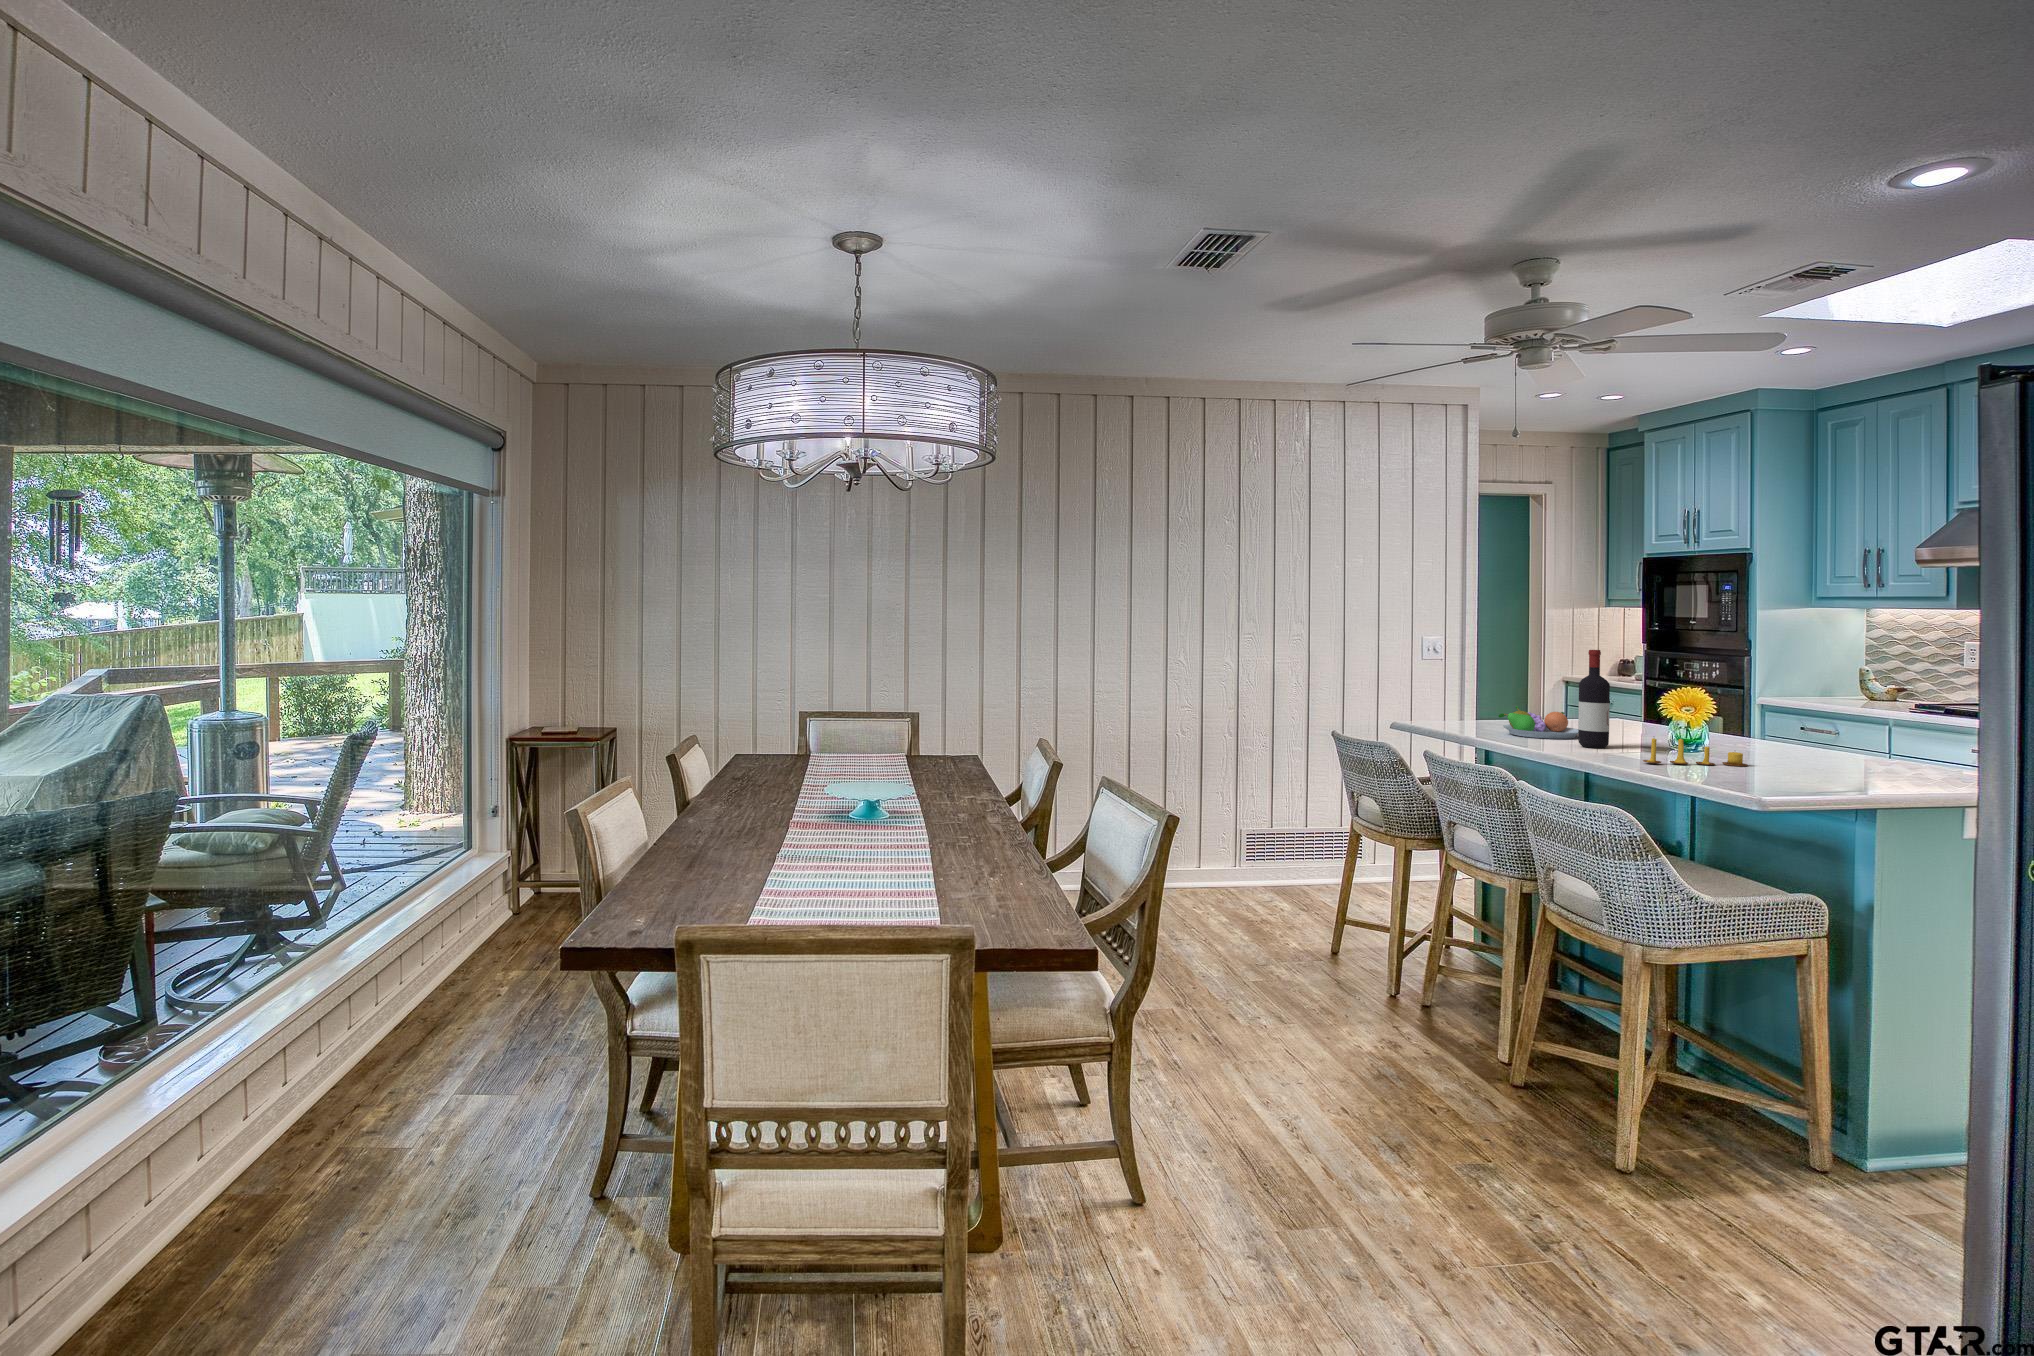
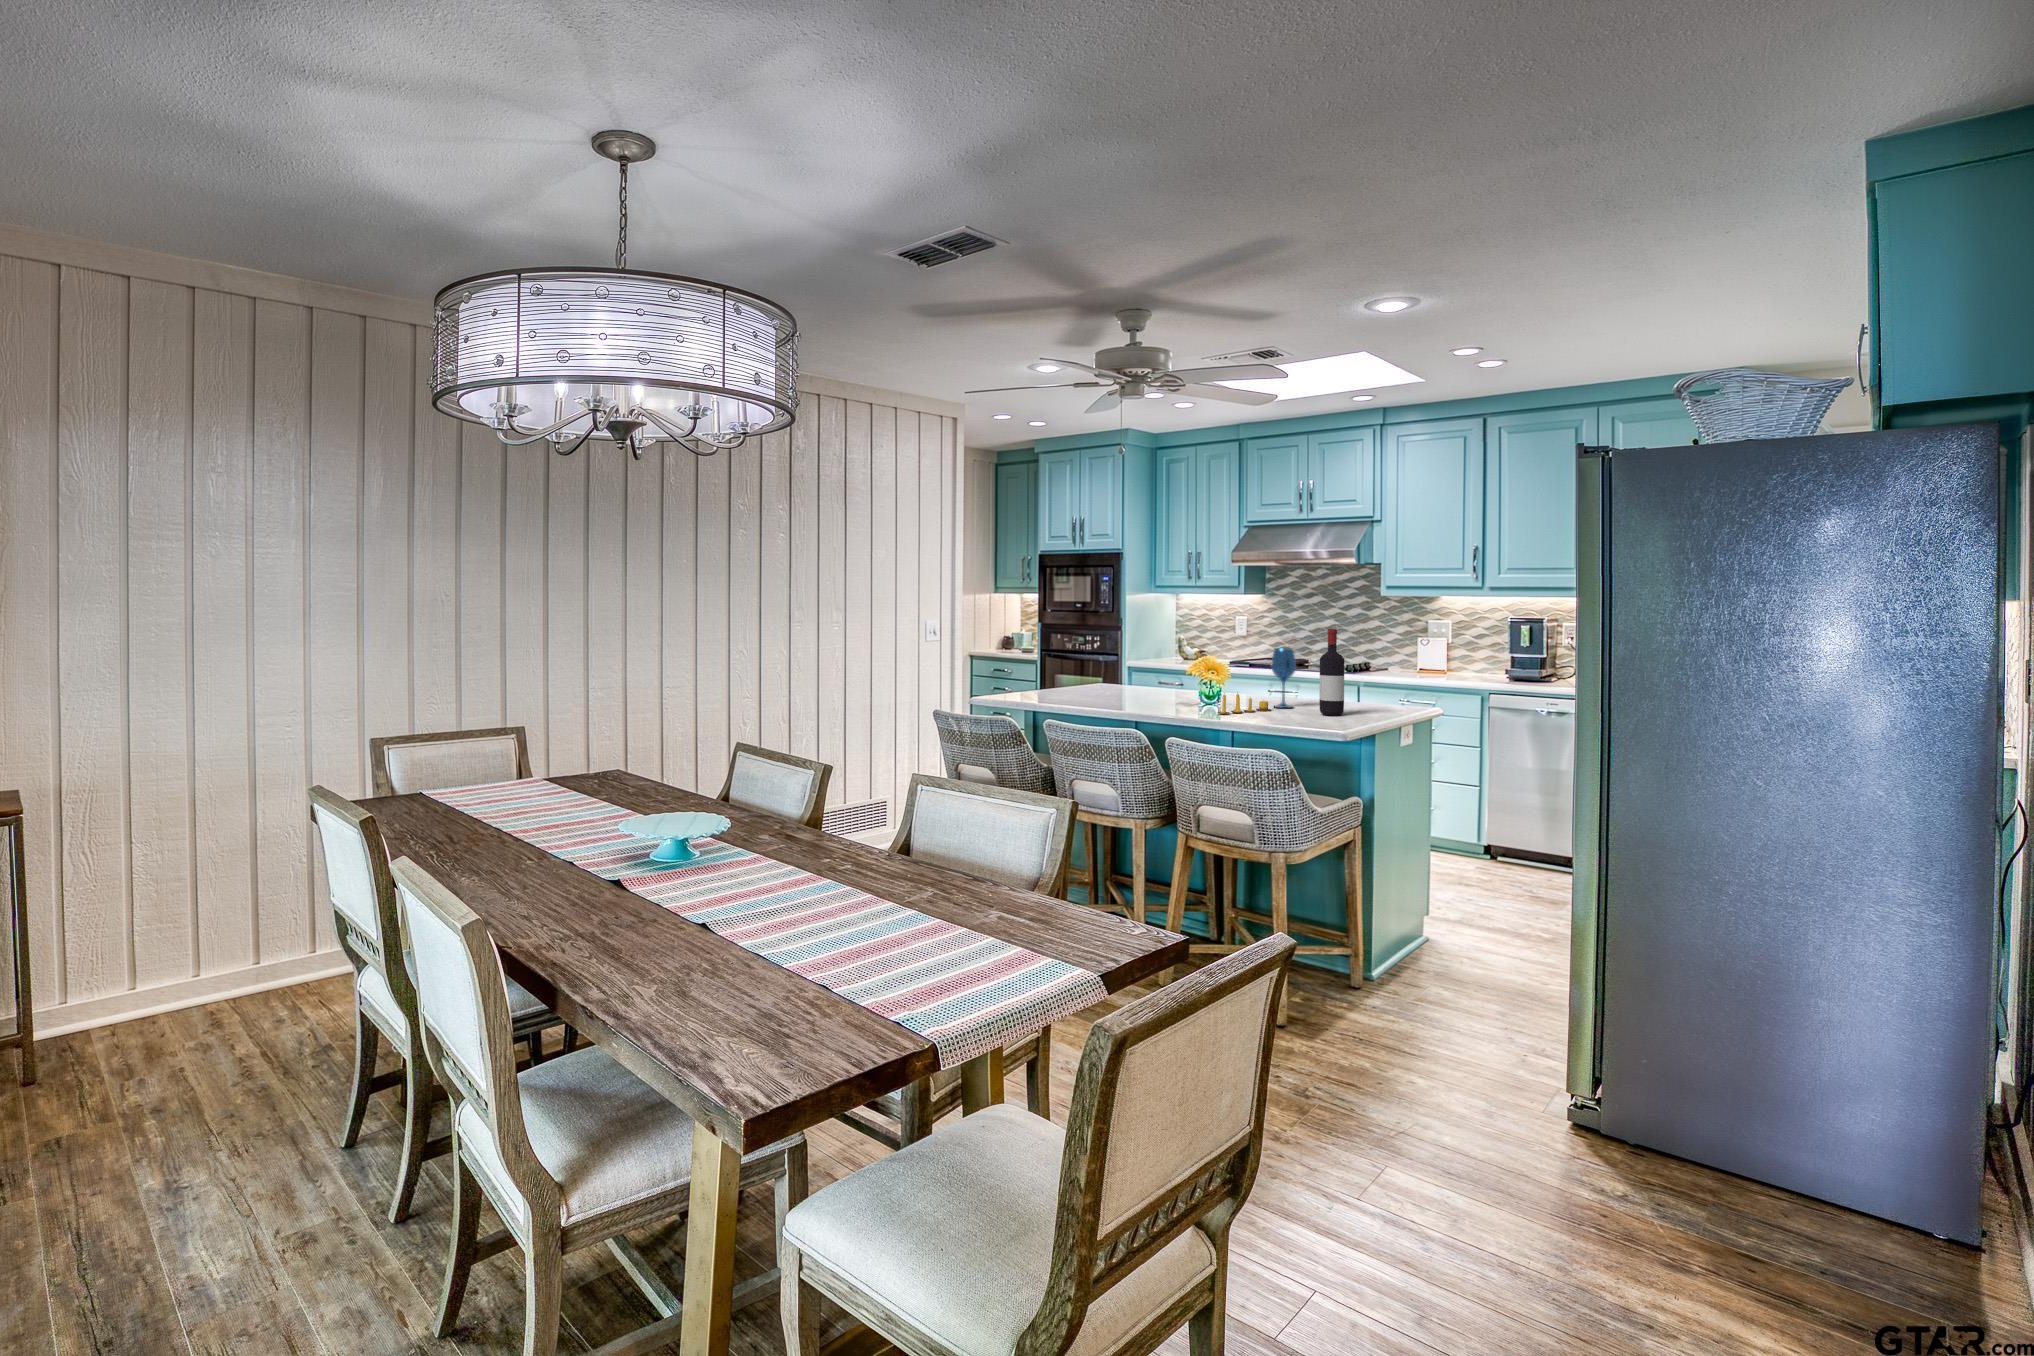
wine bottle: present [1578,650,1610,748] -> present [1319,629,1344,716]
wineglass: none [1763,682,1804,766] -> present [1272,648,1296,708]
fruit bowl: present [1498,706,1578,739] -> none [1074,677,1131,702]

